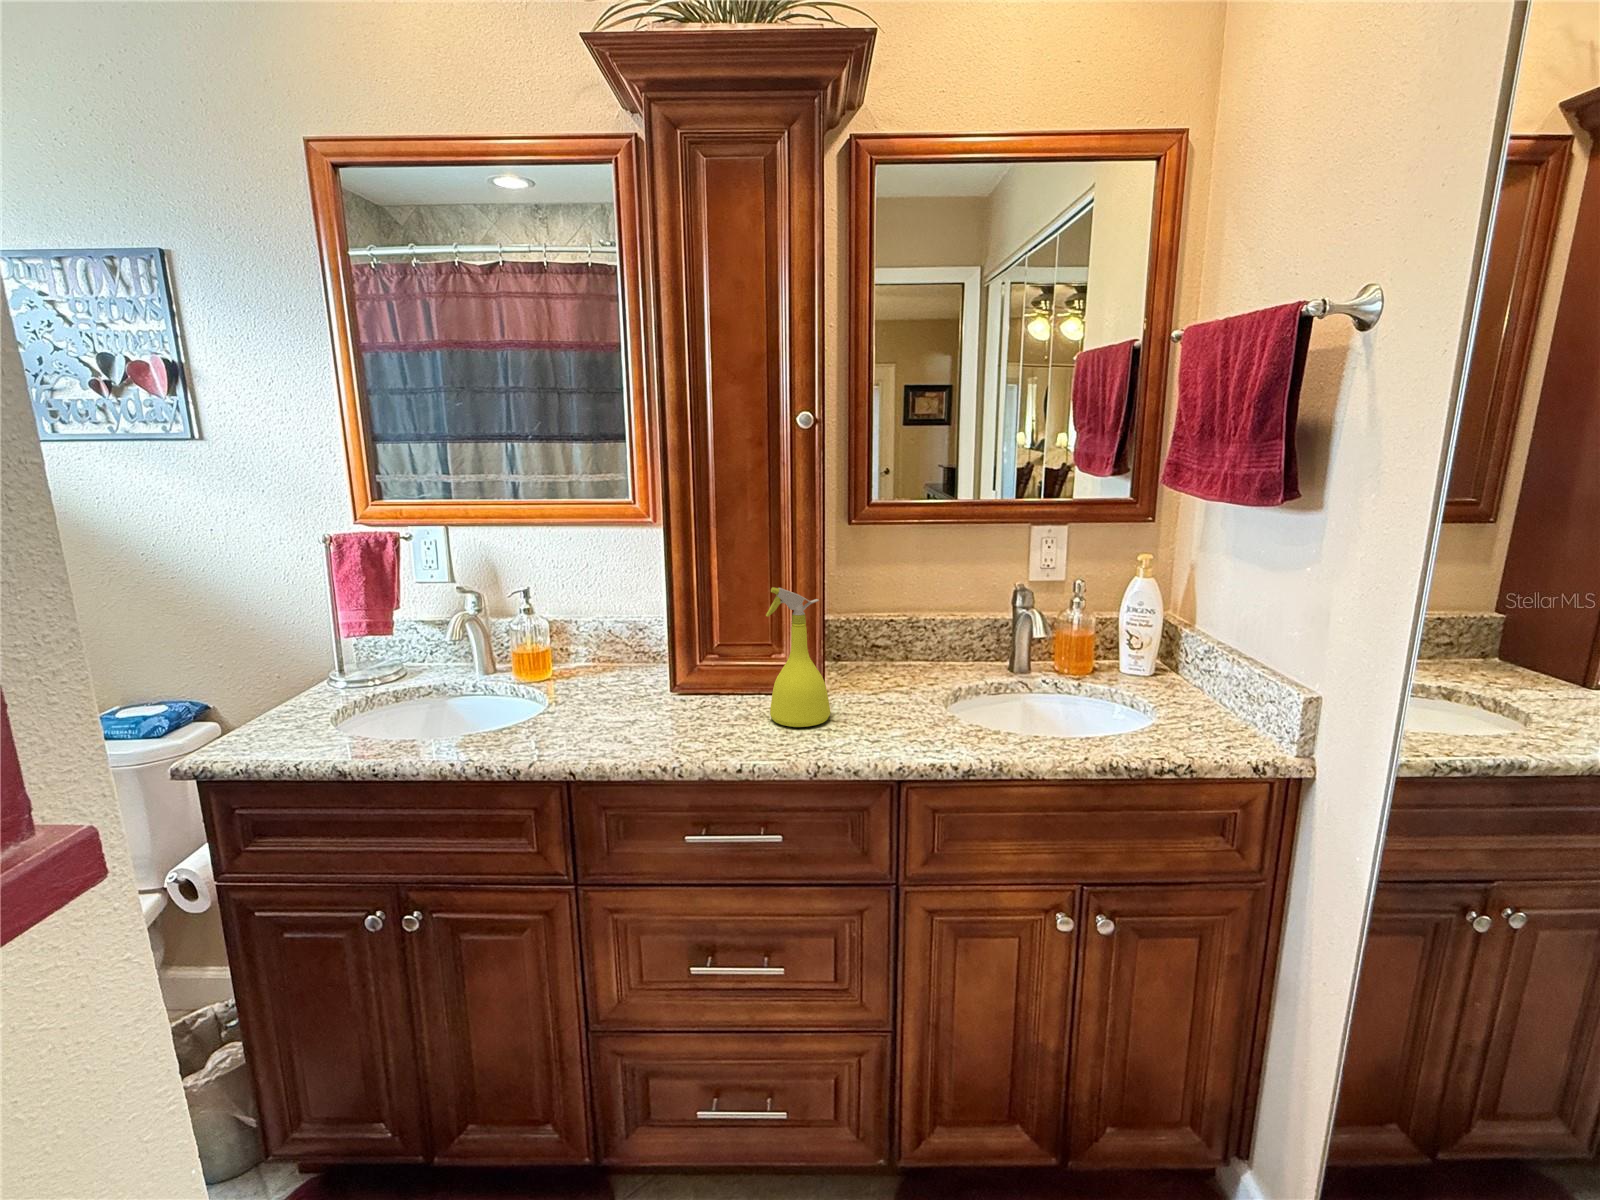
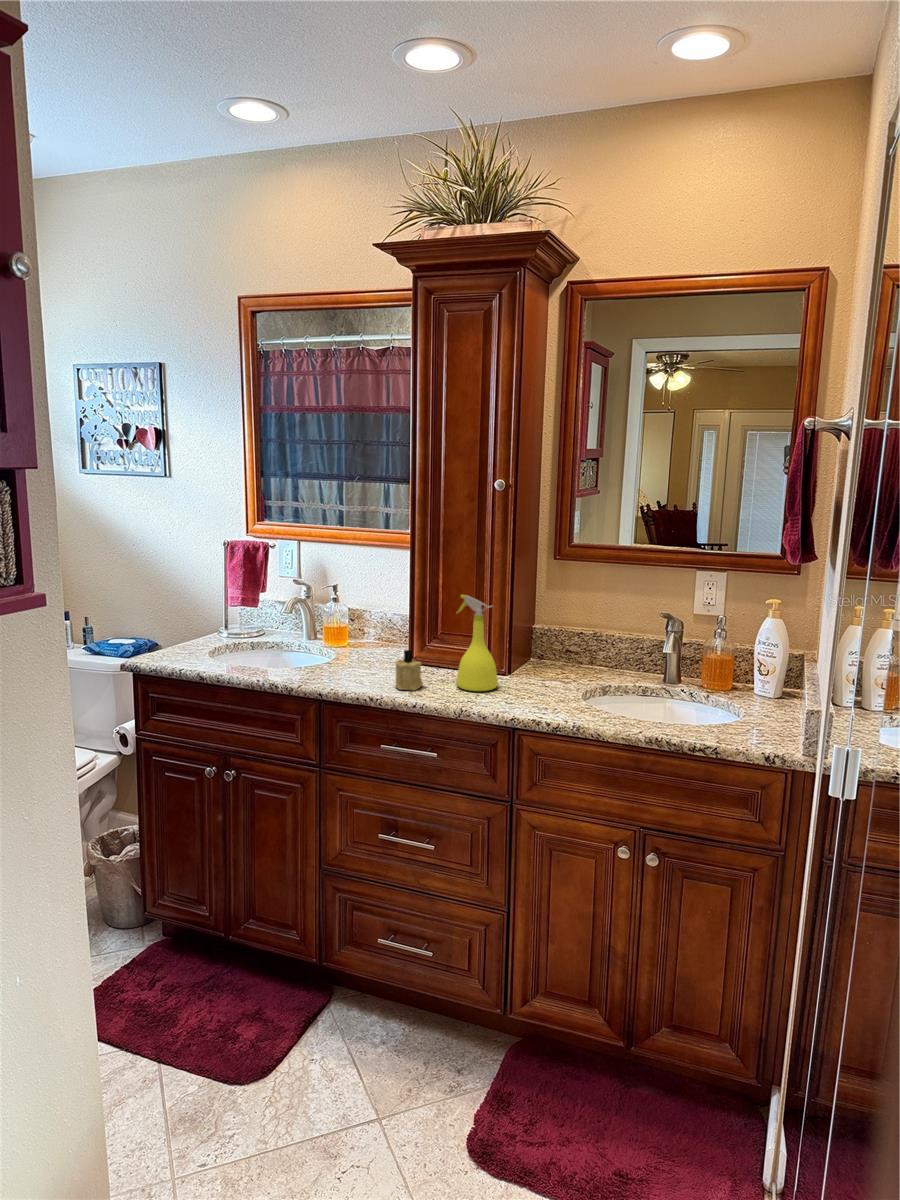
candle: none [683,679,725,743] -> present [395,650,423,690]

